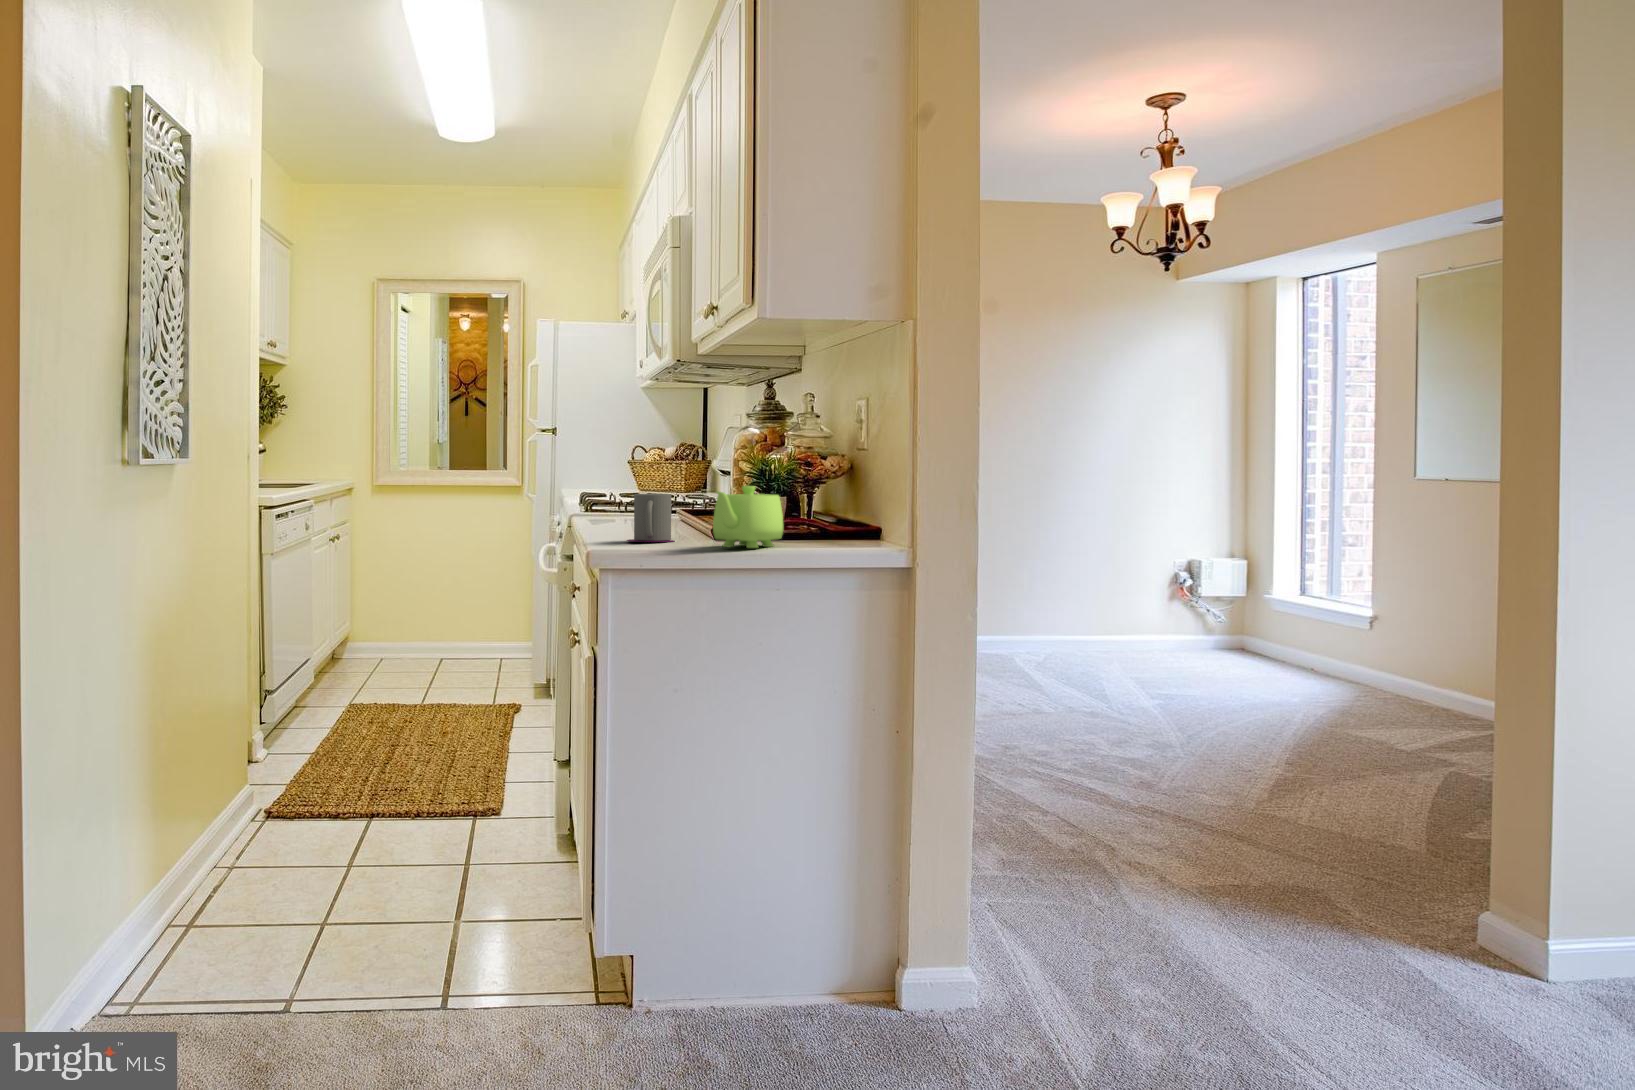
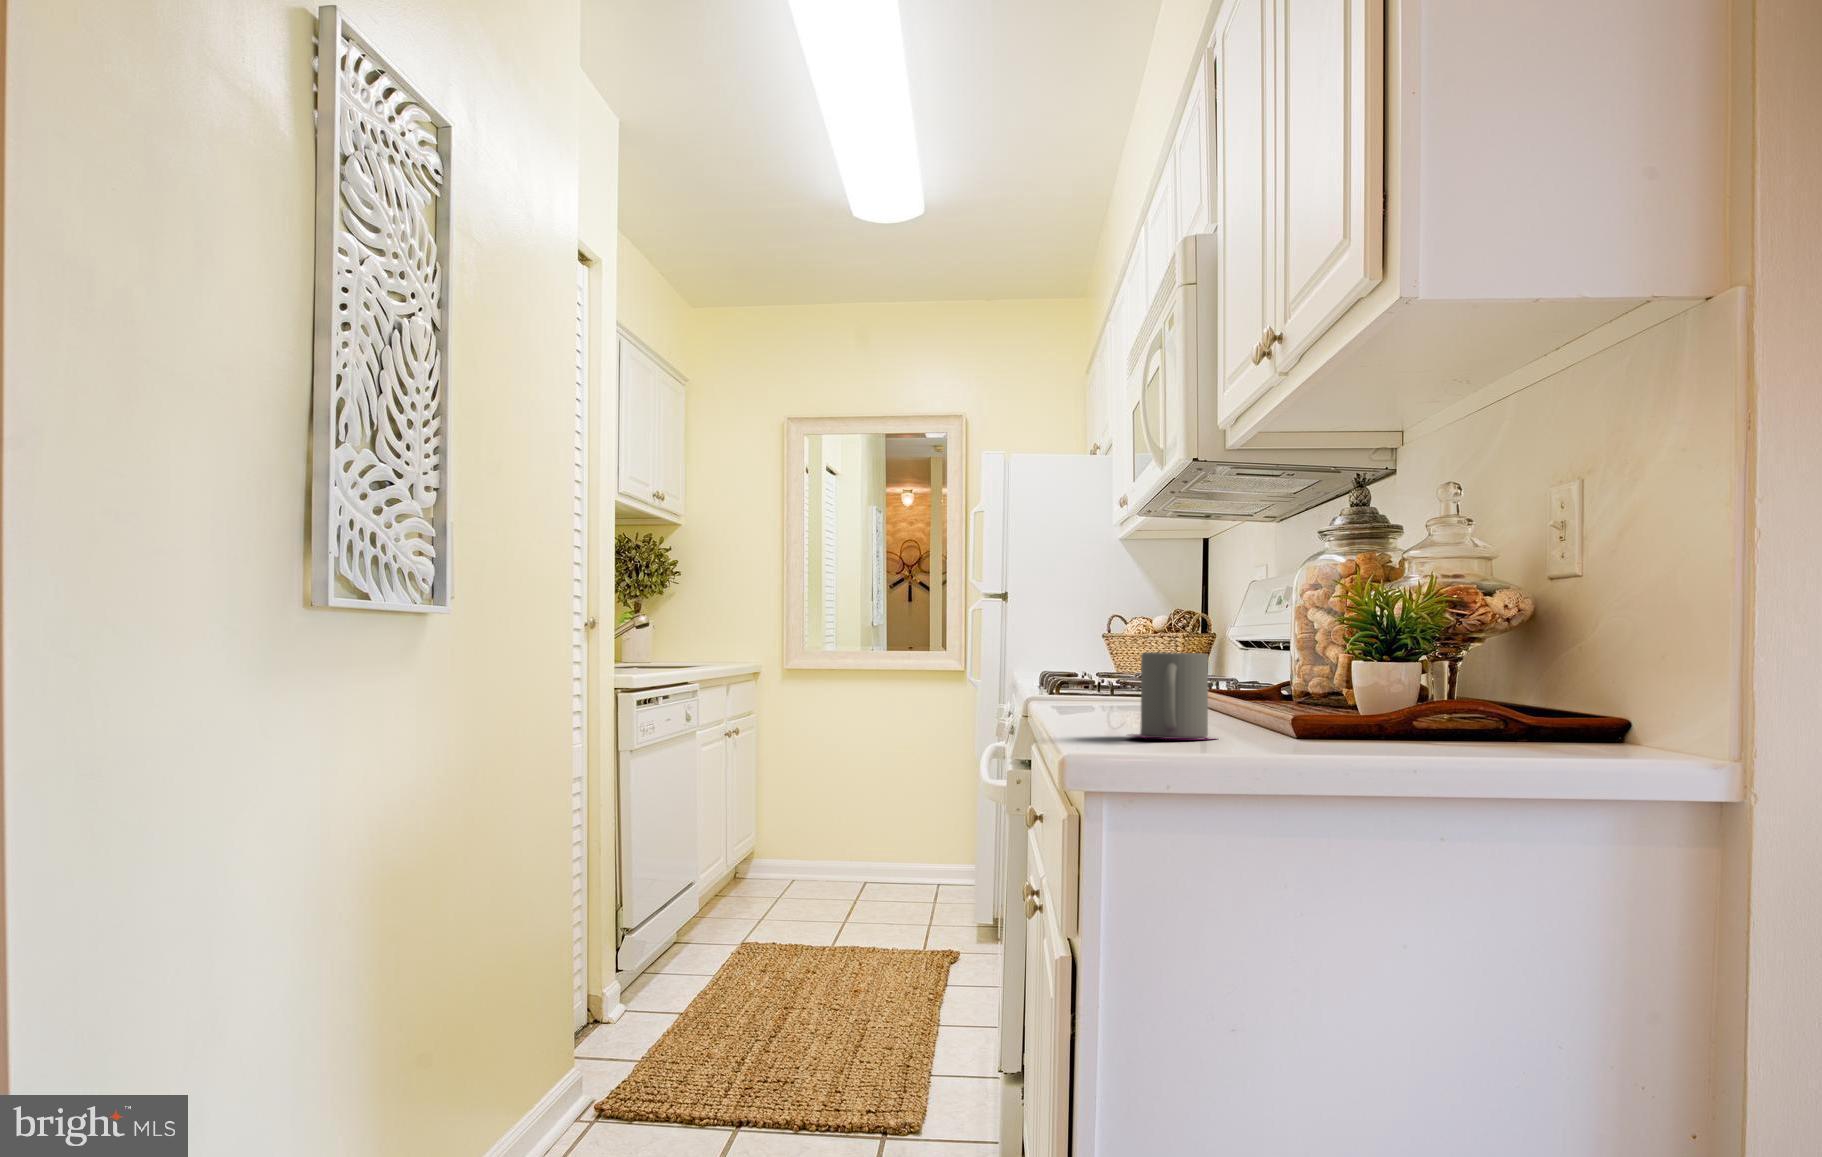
teapot: present [713,486,783,548] -> none [1310,630,1455,756]

